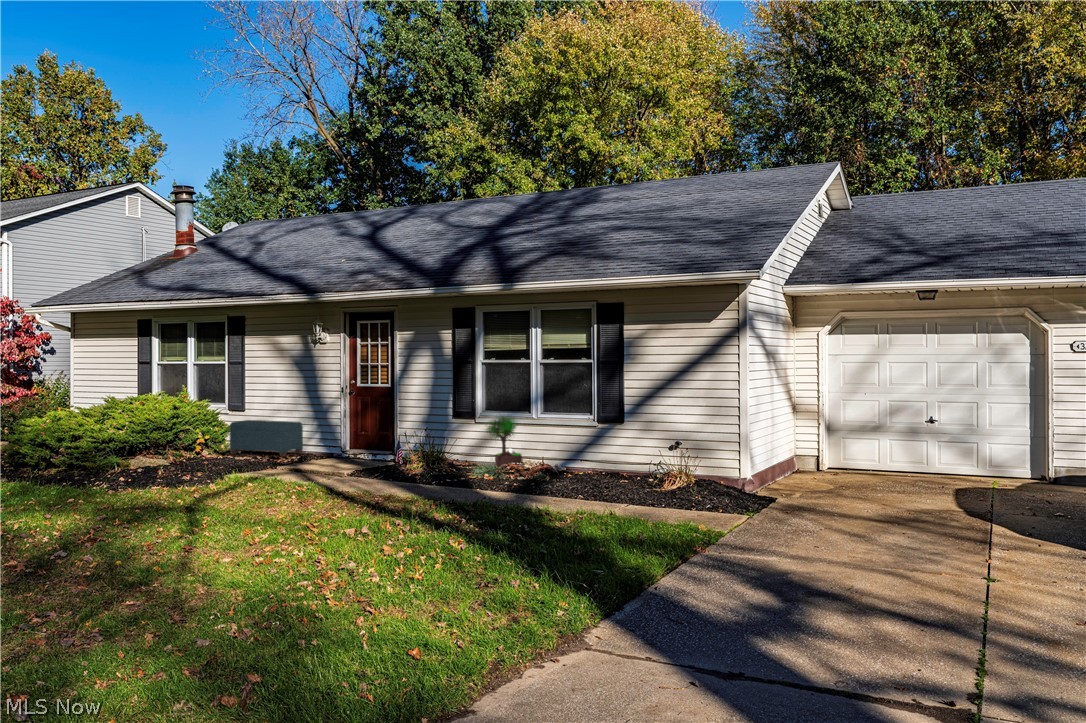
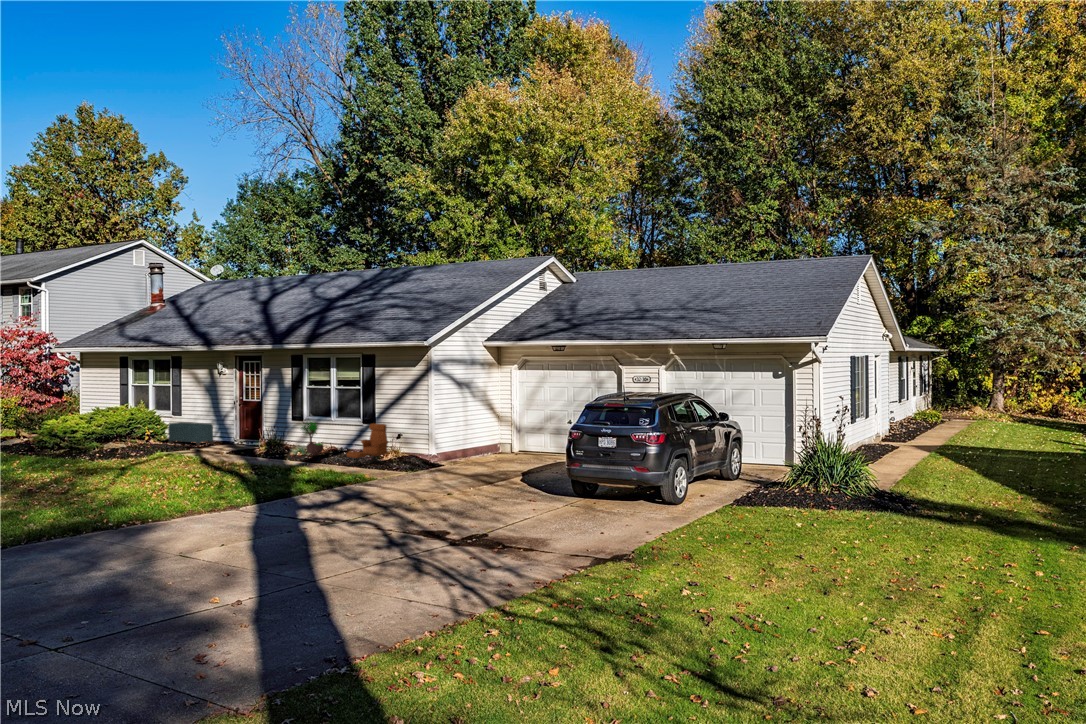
lounge chair: none [606,419,669,496] -> present [347,423,389,466]

